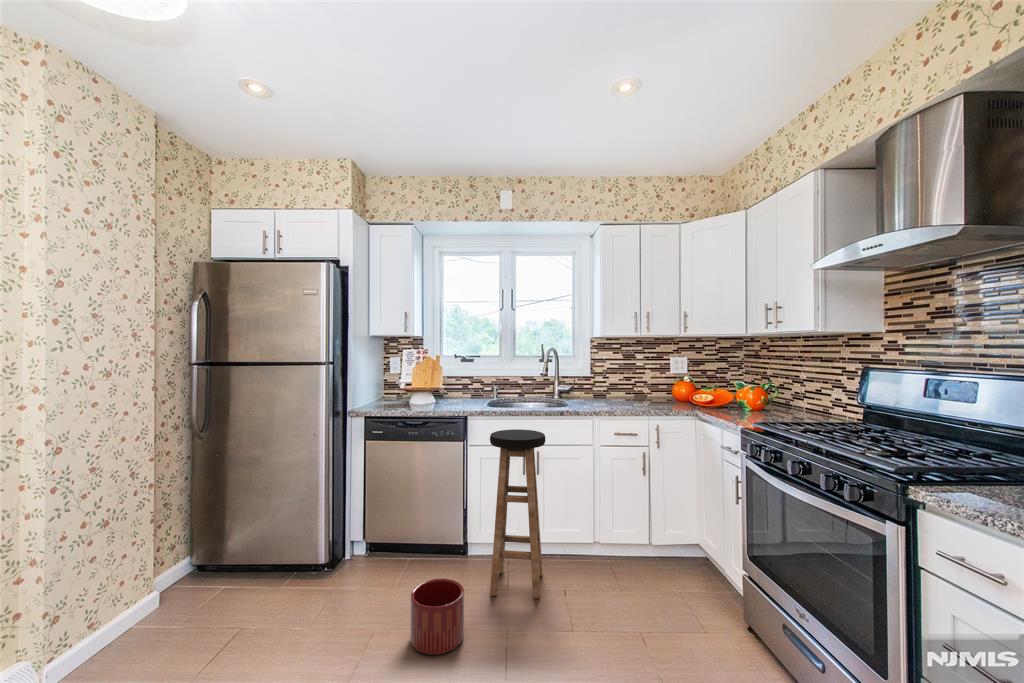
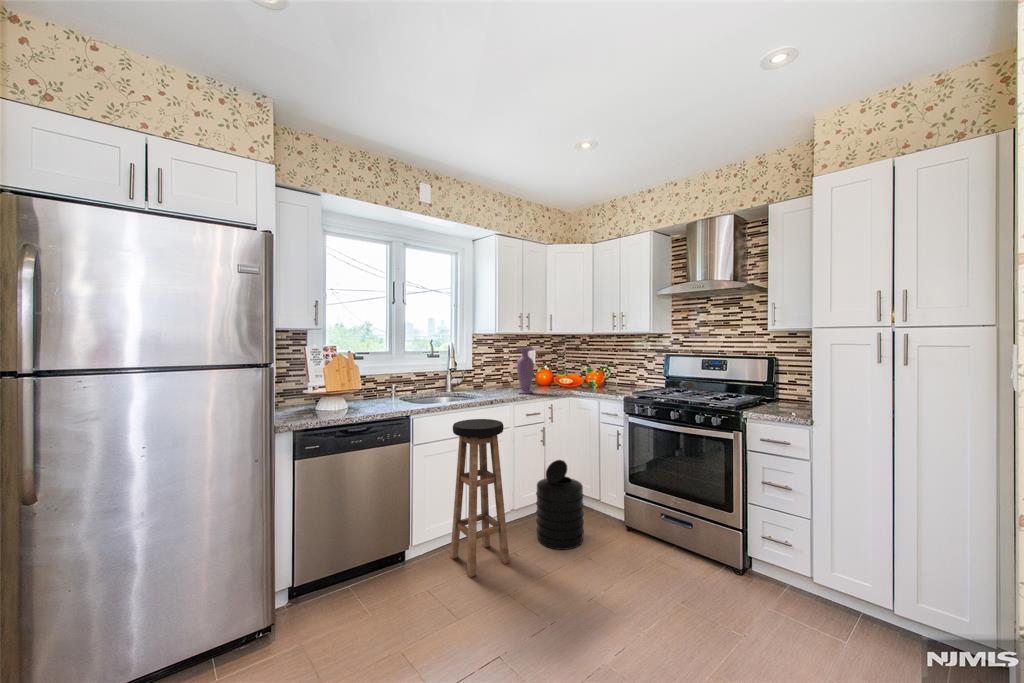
vase: none [614,352,636,410] -> present [517,347,534,394]
trash can: none [594,498,657,617] -> present [536,460,584,550]
planter: present [410,579,464,655] -> none [446,570,499,648]

